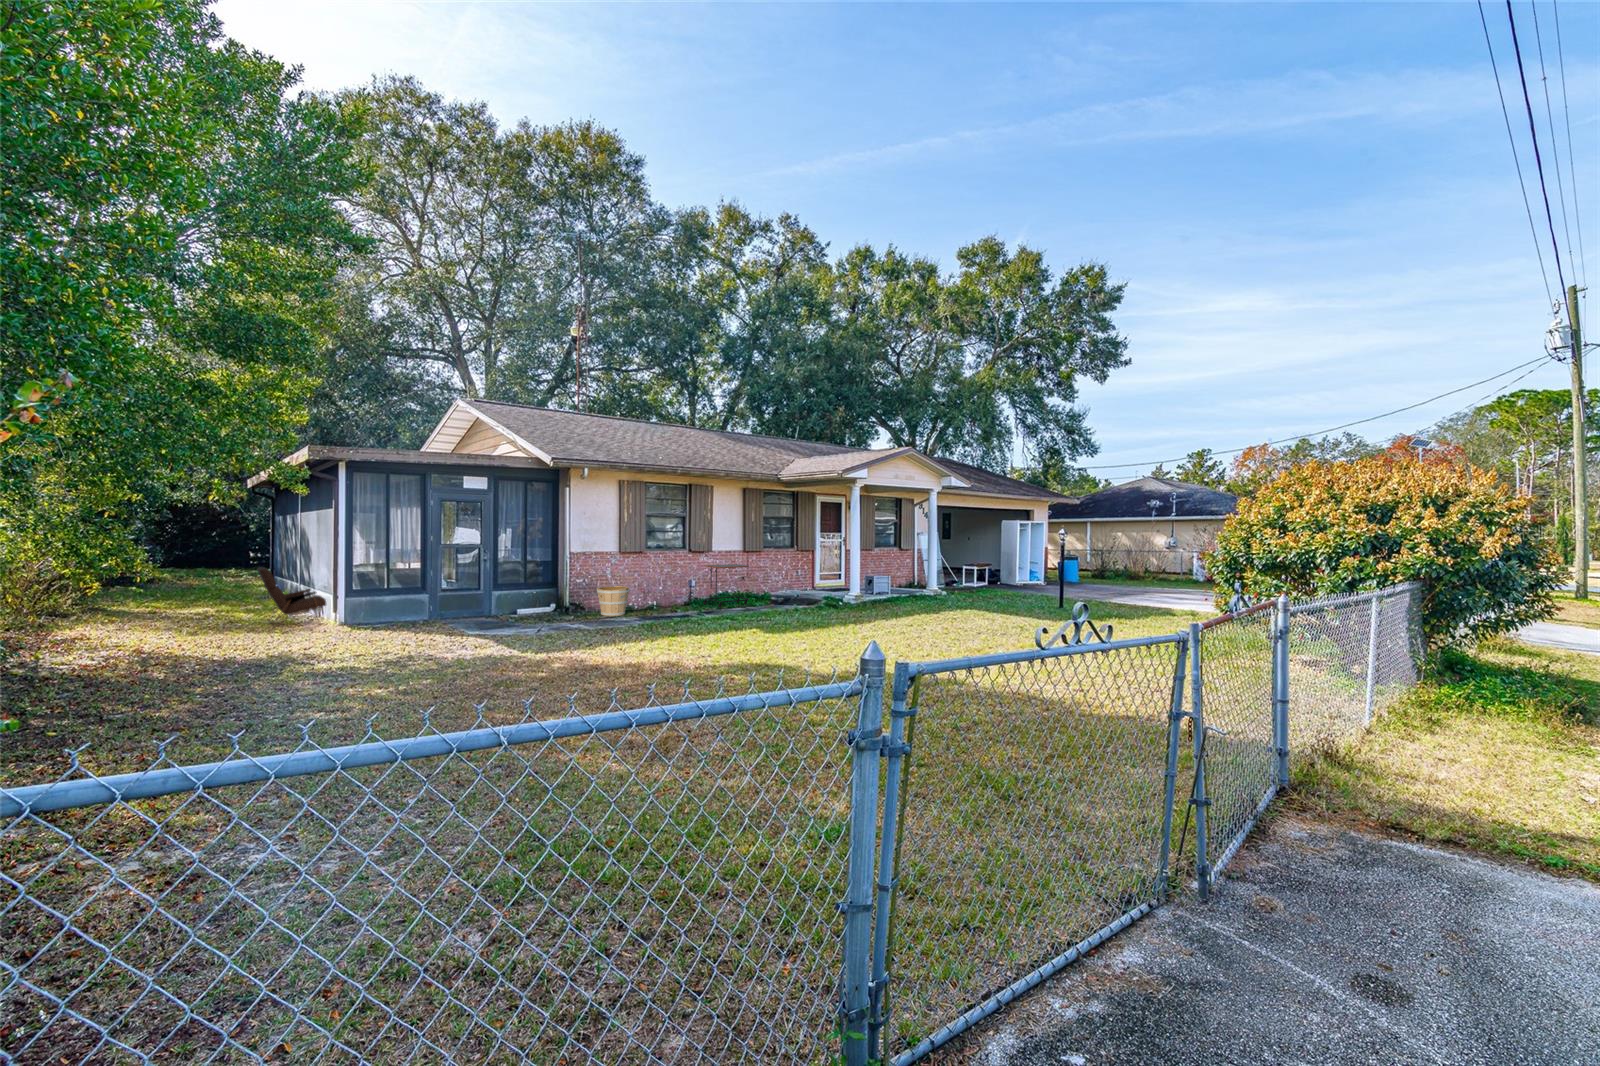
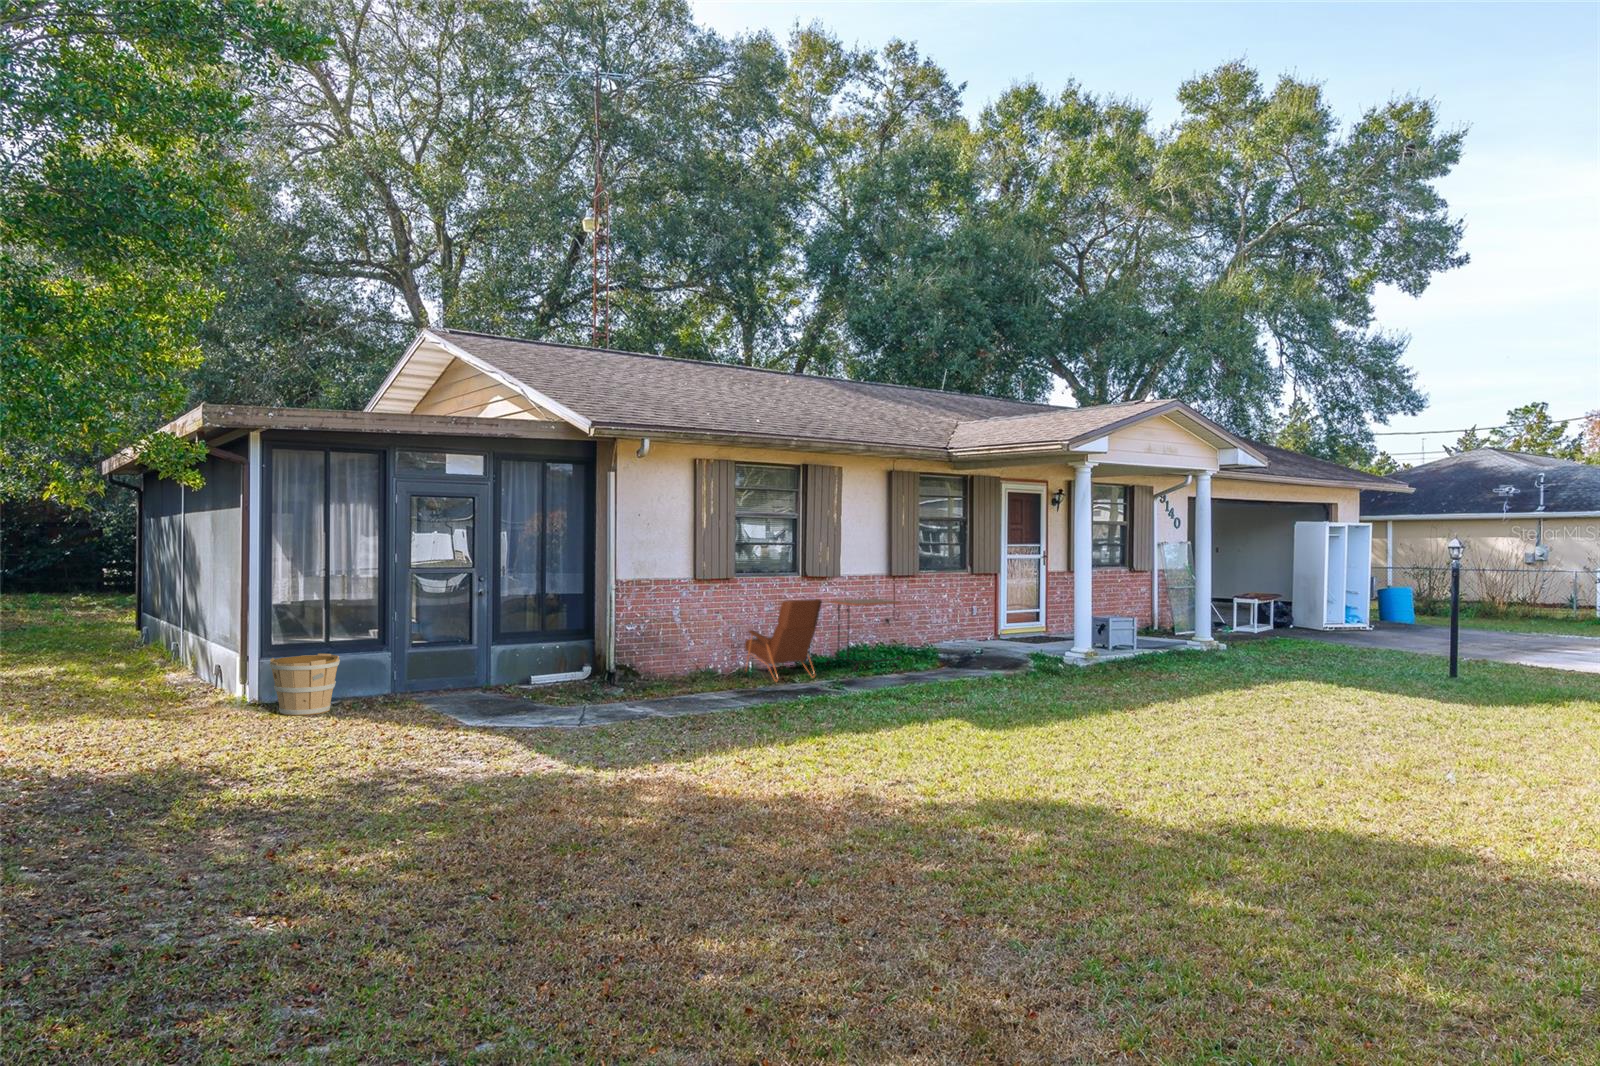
armchair: present [257,567,326,627] -> present [745,599,822,682]
wooden bucket: present [597,586,630,616] -> present [269,653,340,716]

